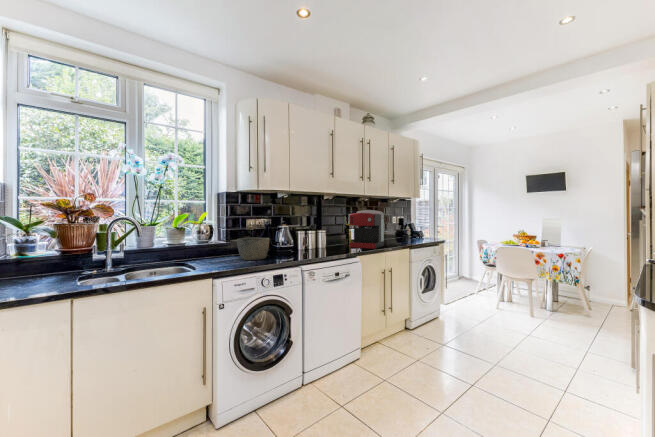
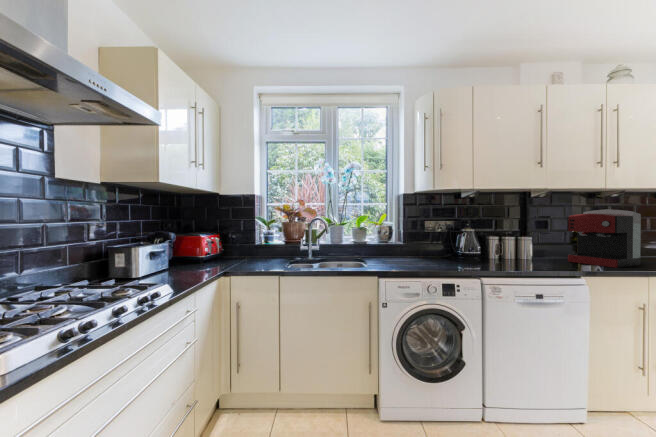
bowl: present [237,237,269,260] -> none [410,240,444,264]

